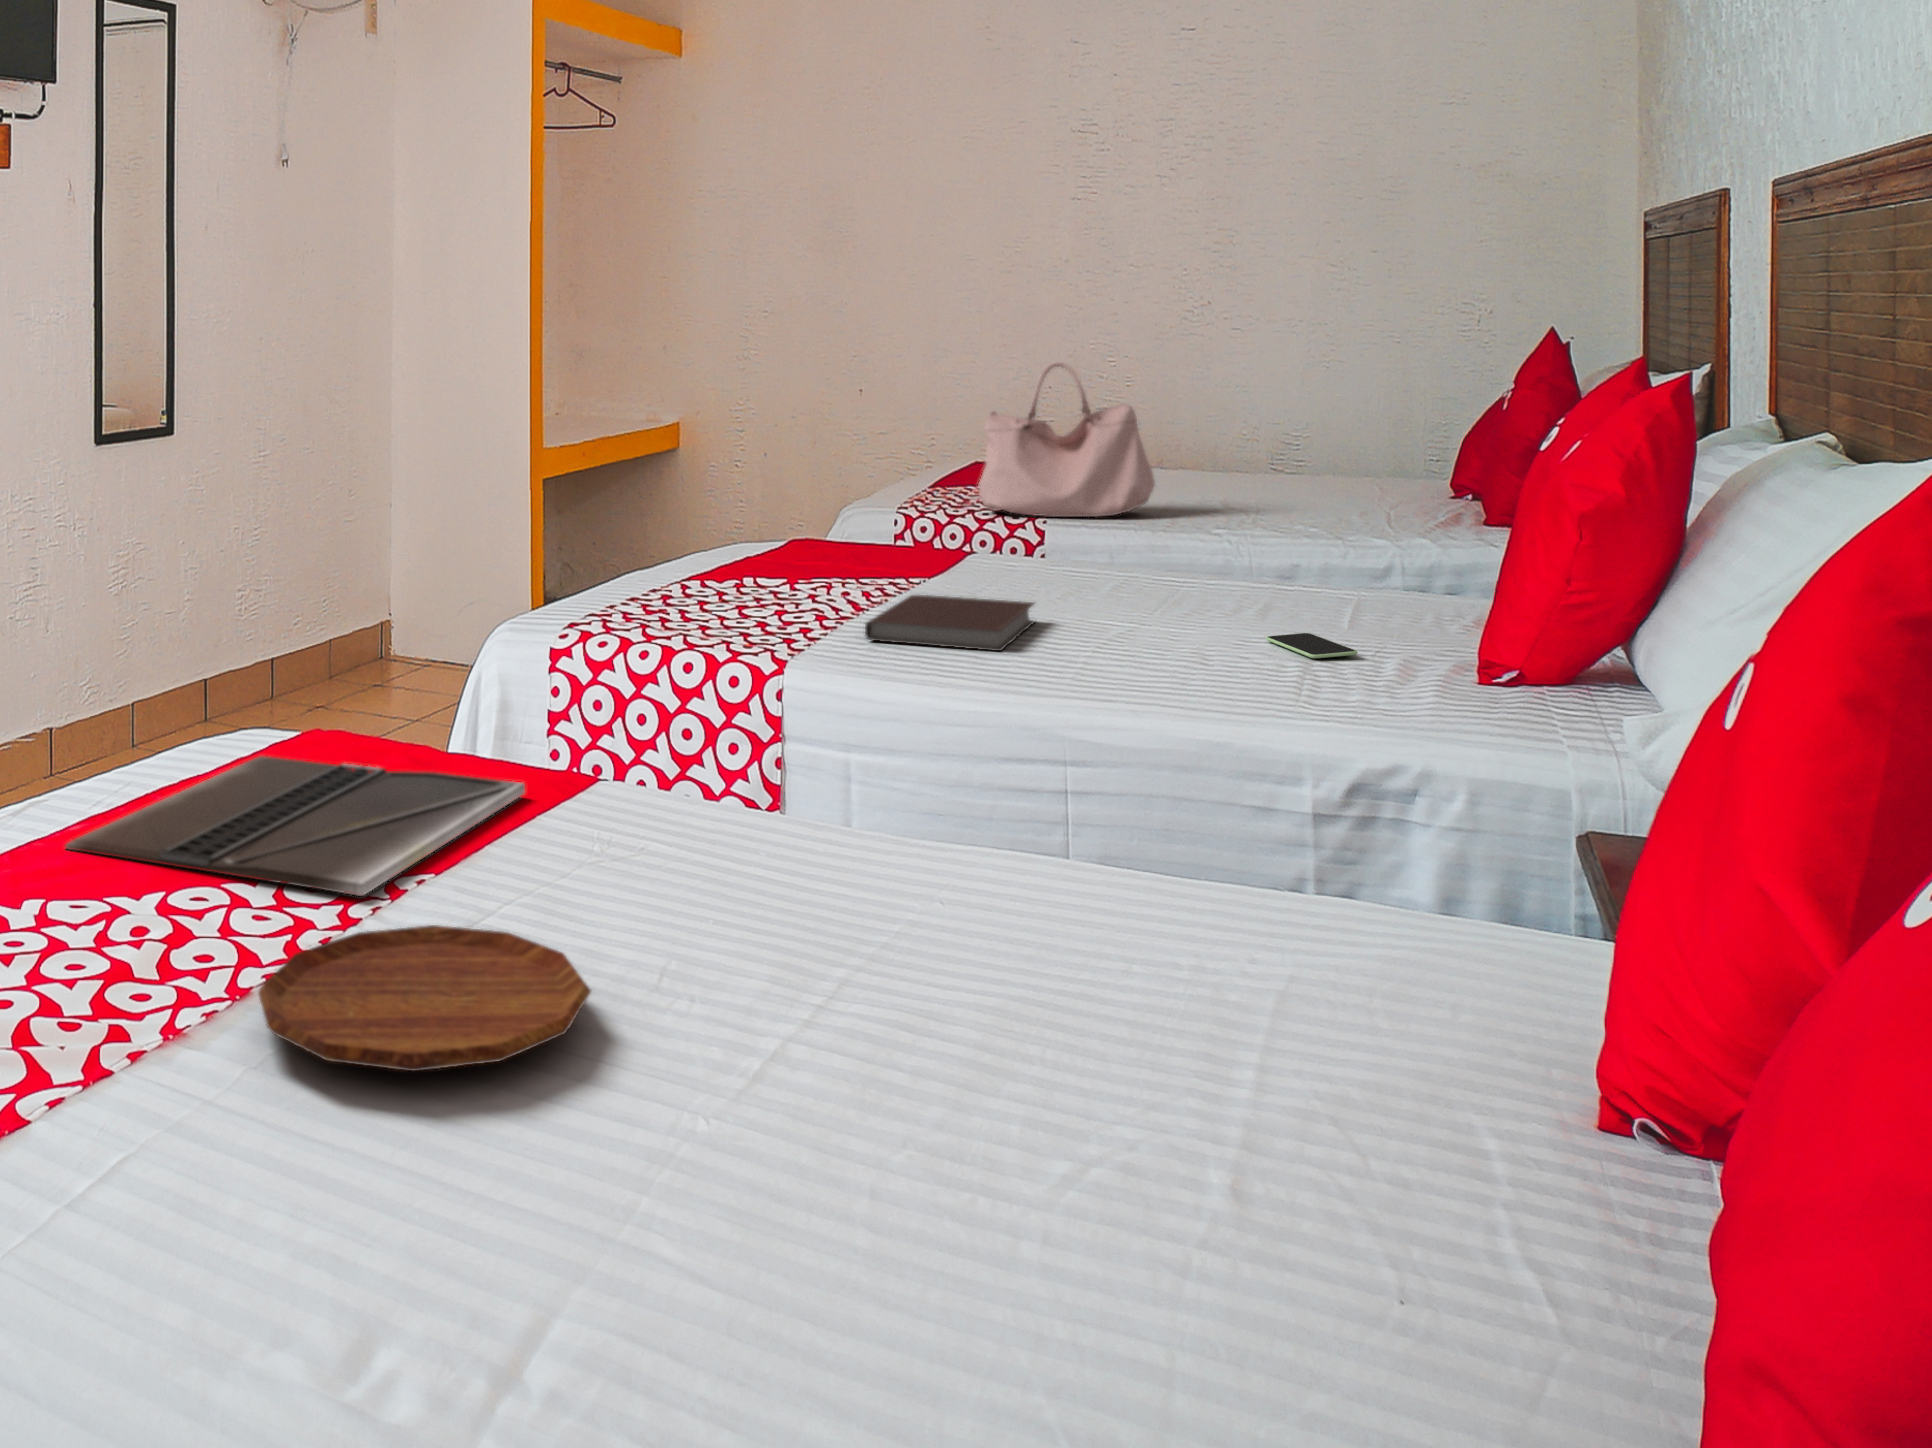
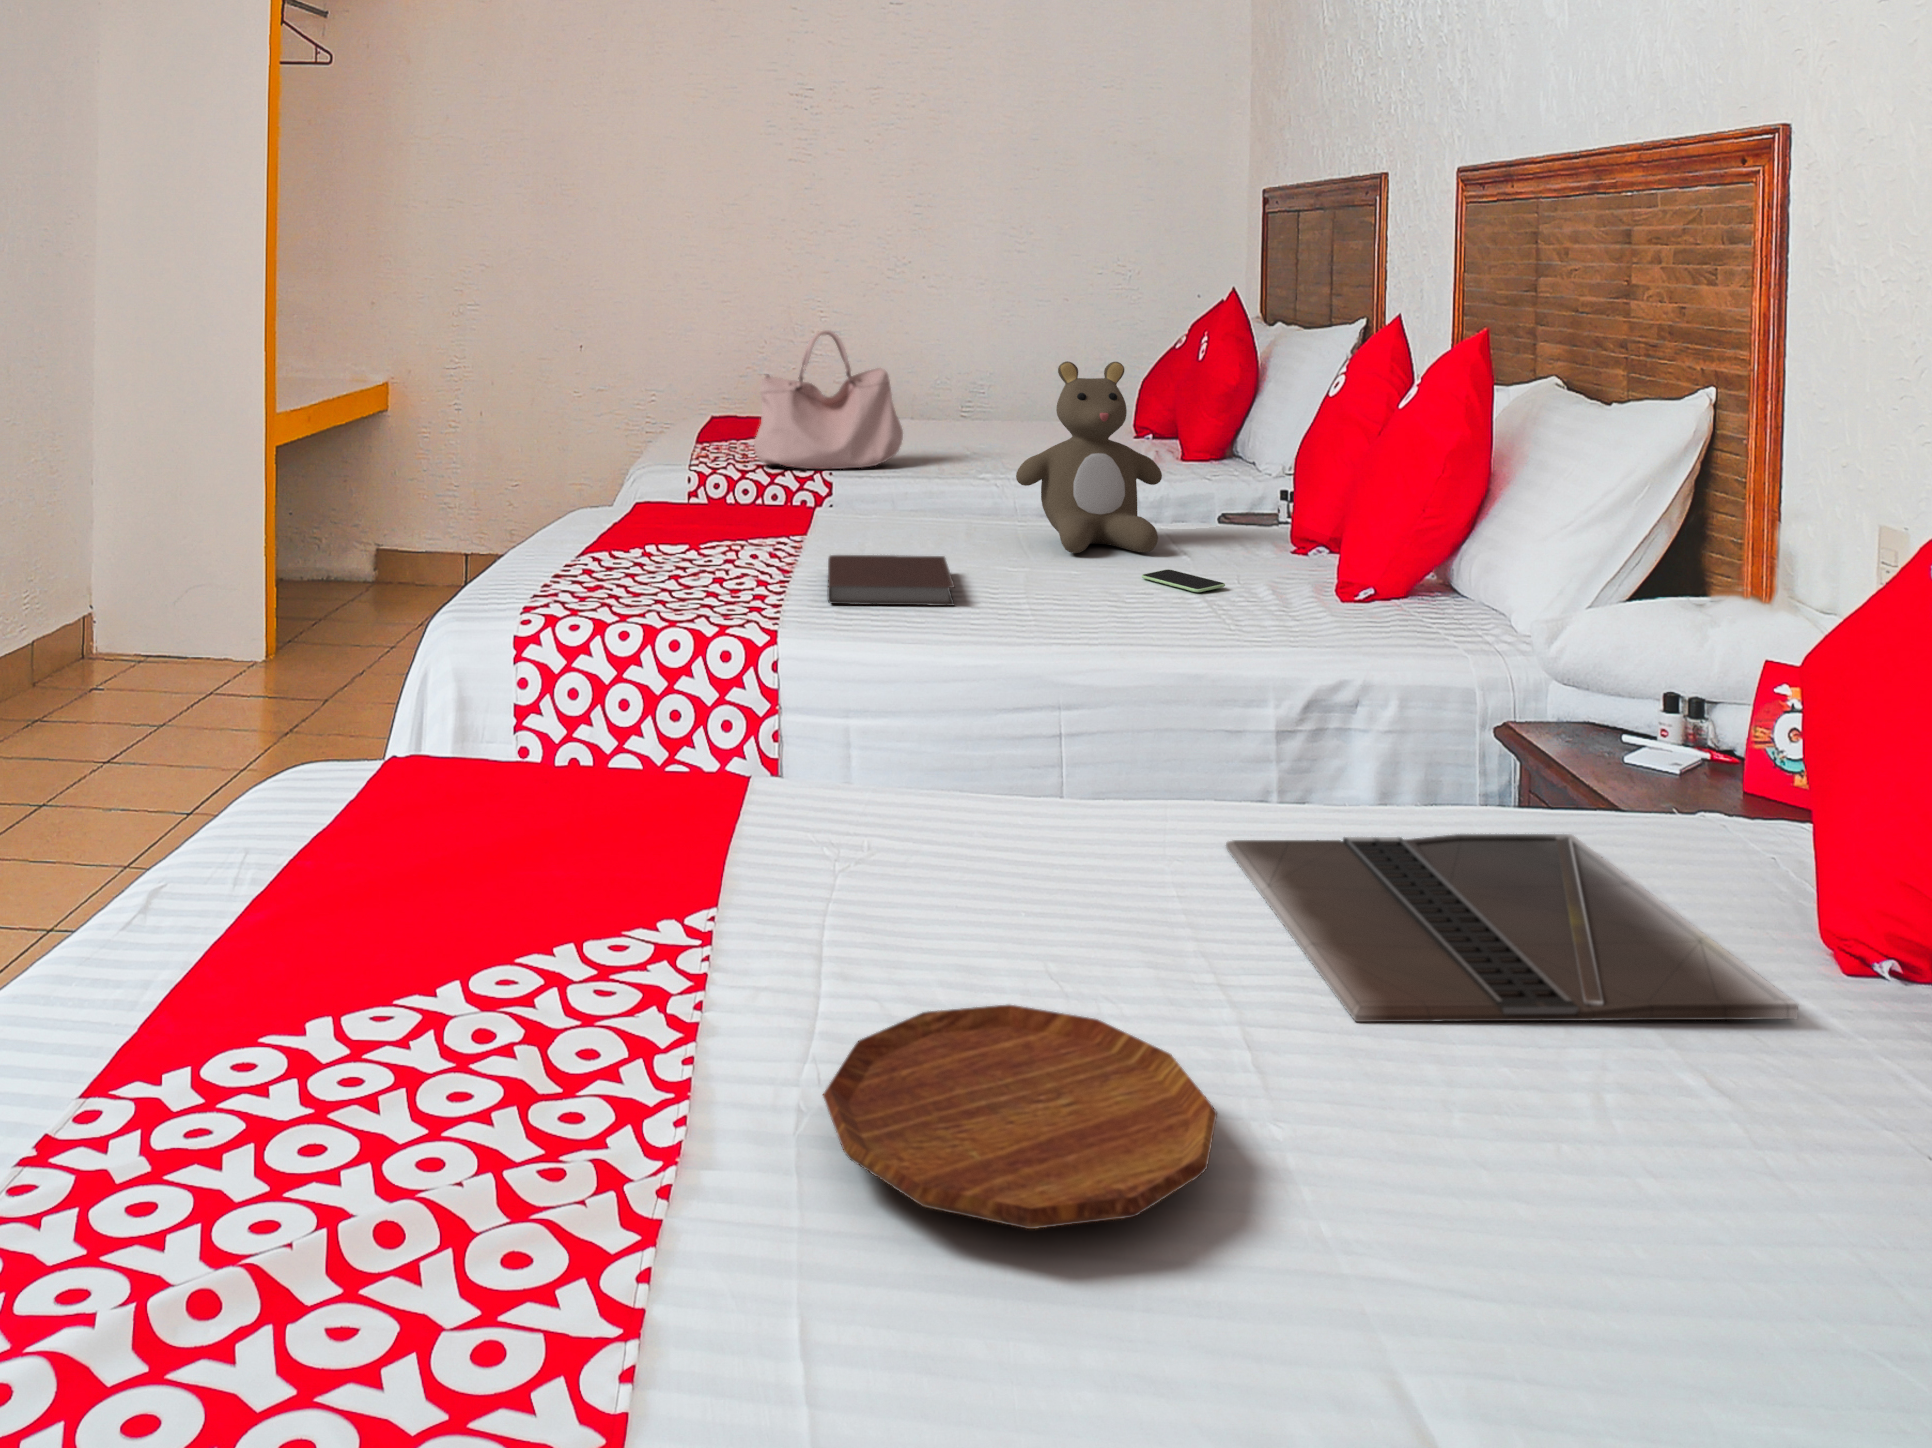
teddy bear: none [1167,391,1359,615] -> present [1016,361,1162,553]
laptop: present [65,756,525,896] -> present [1226,834,1798,1022]

